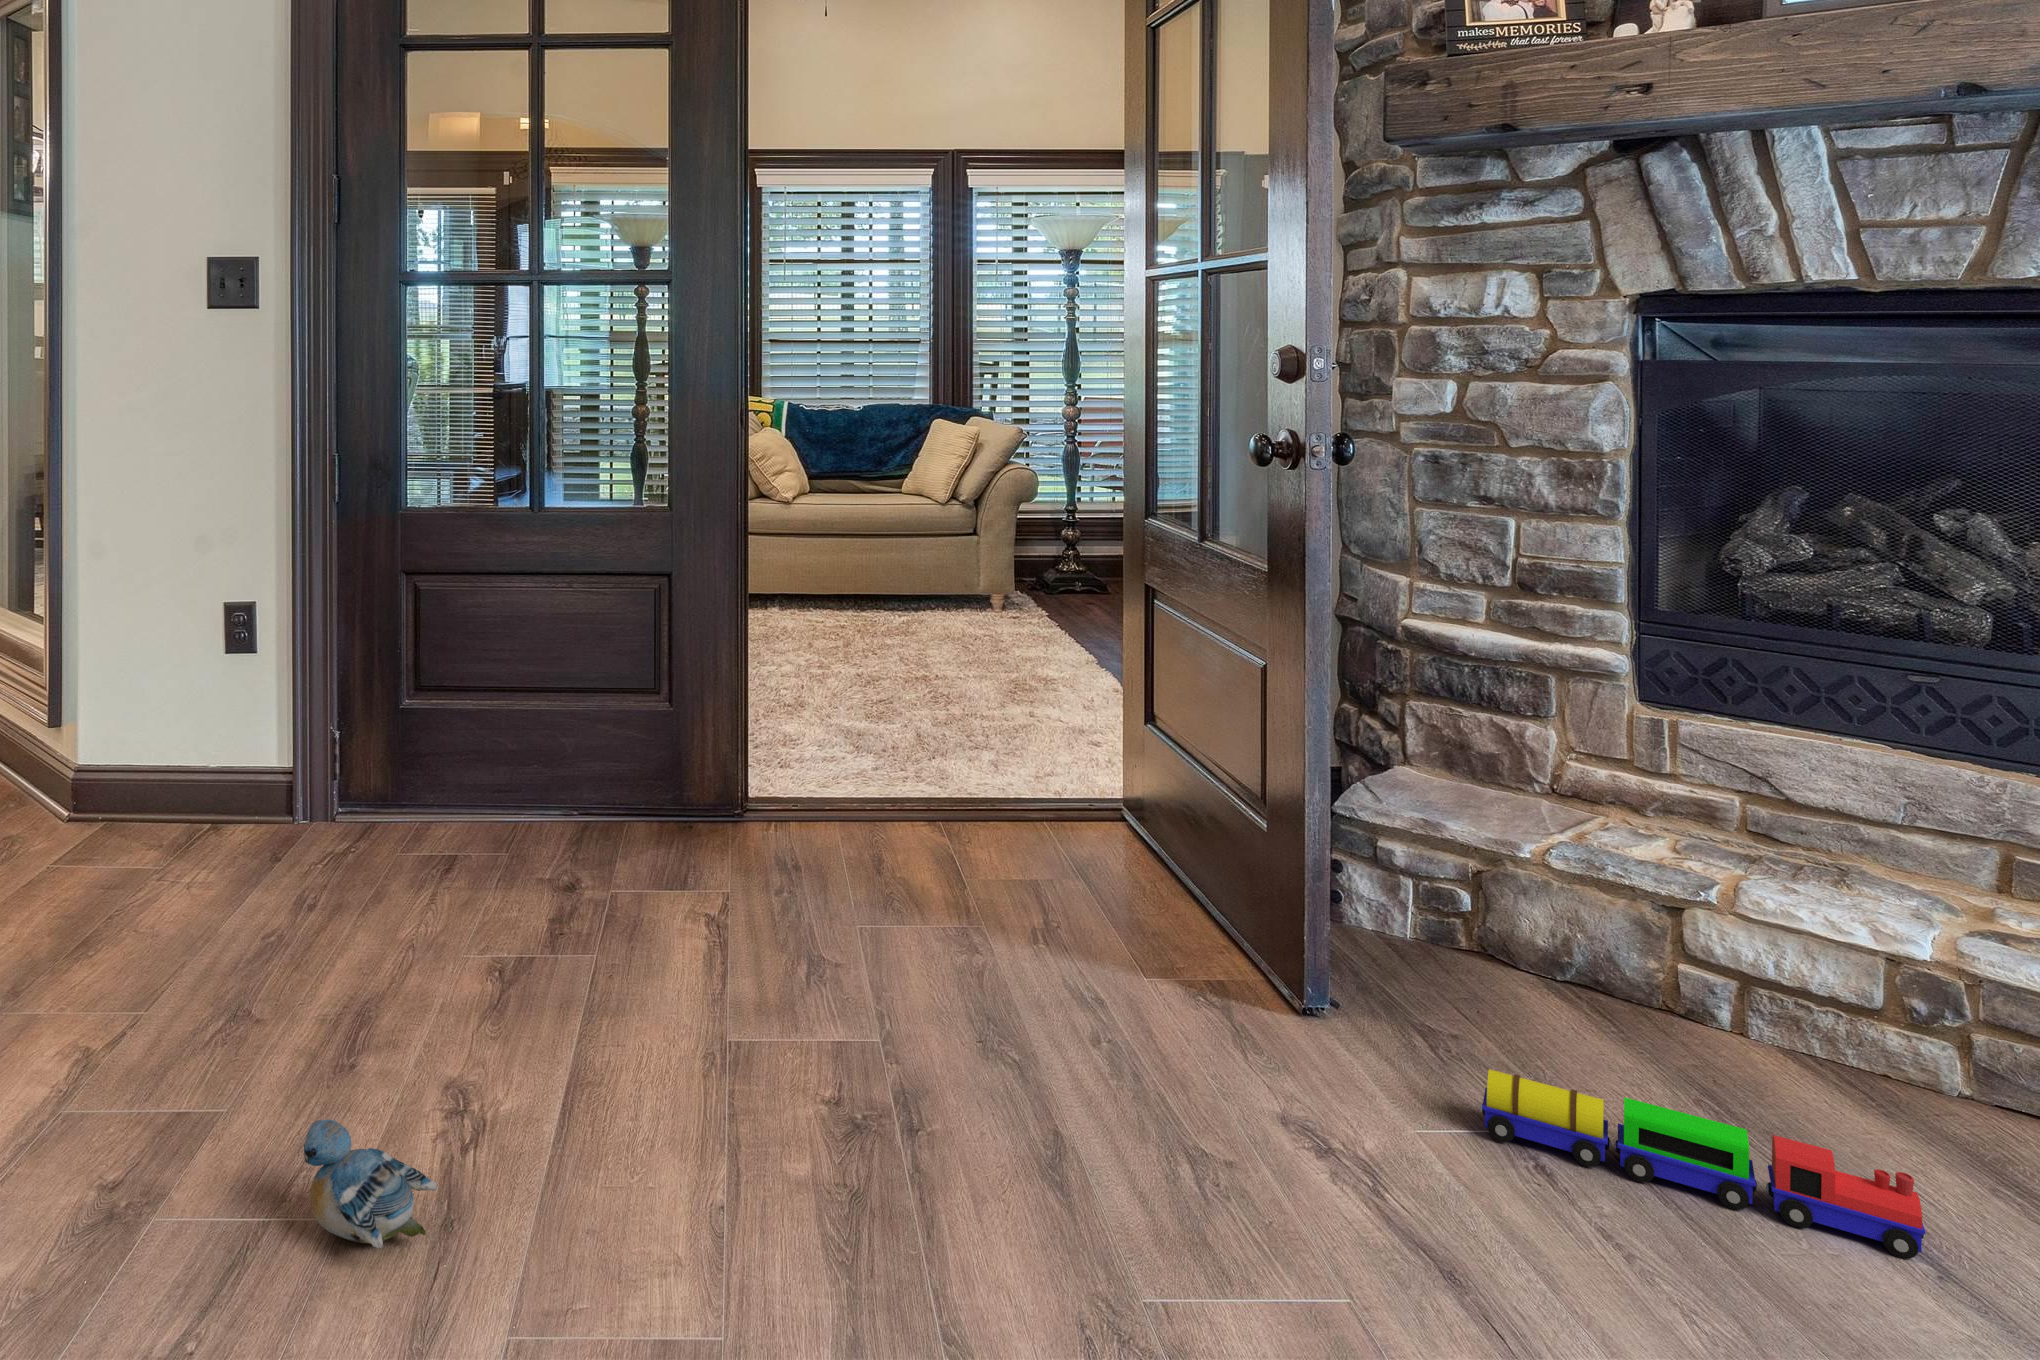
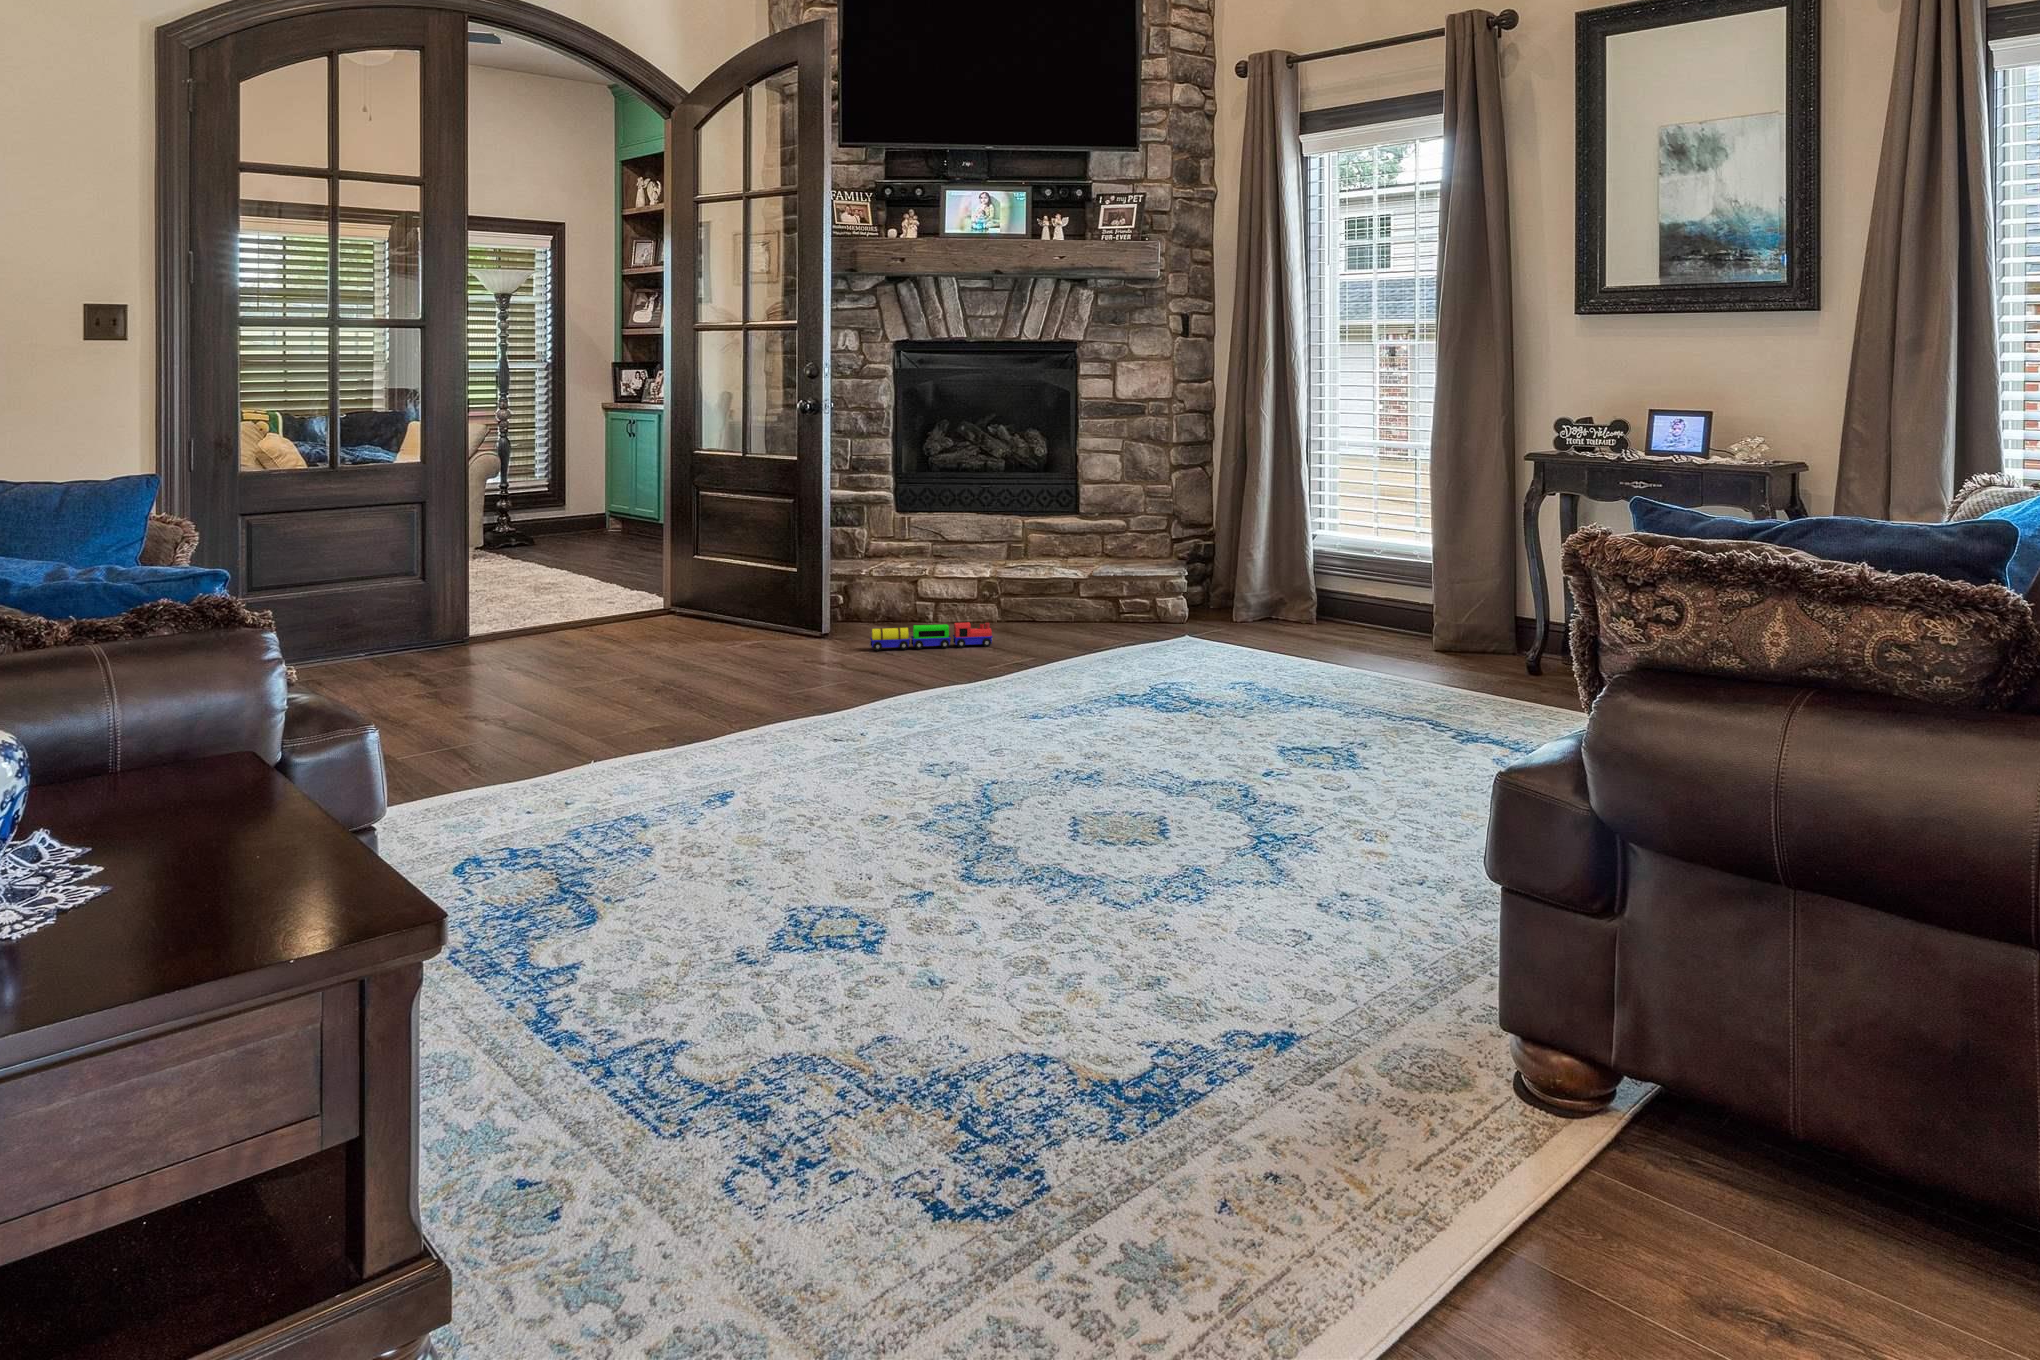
plush toy: present [304,1119,437,1249] -> none [482,693,547,736]

